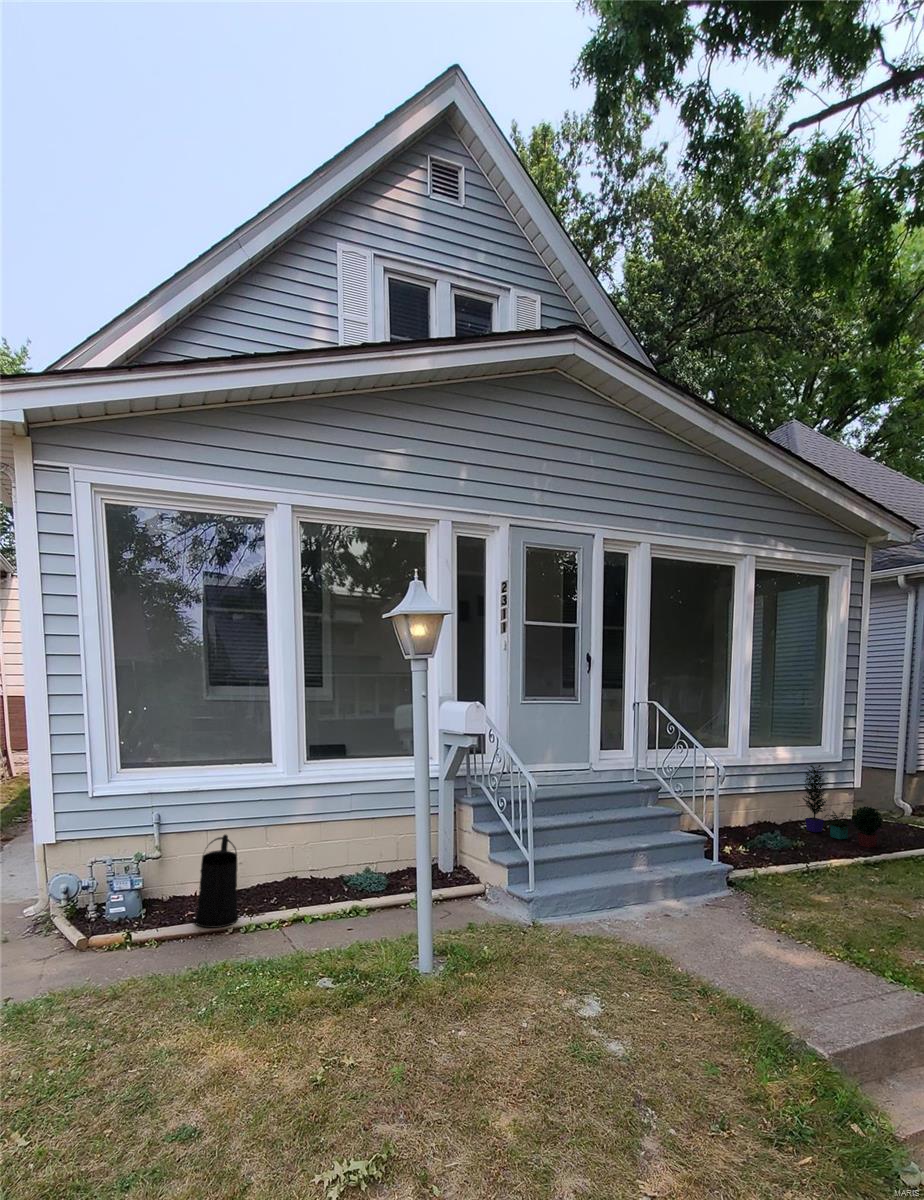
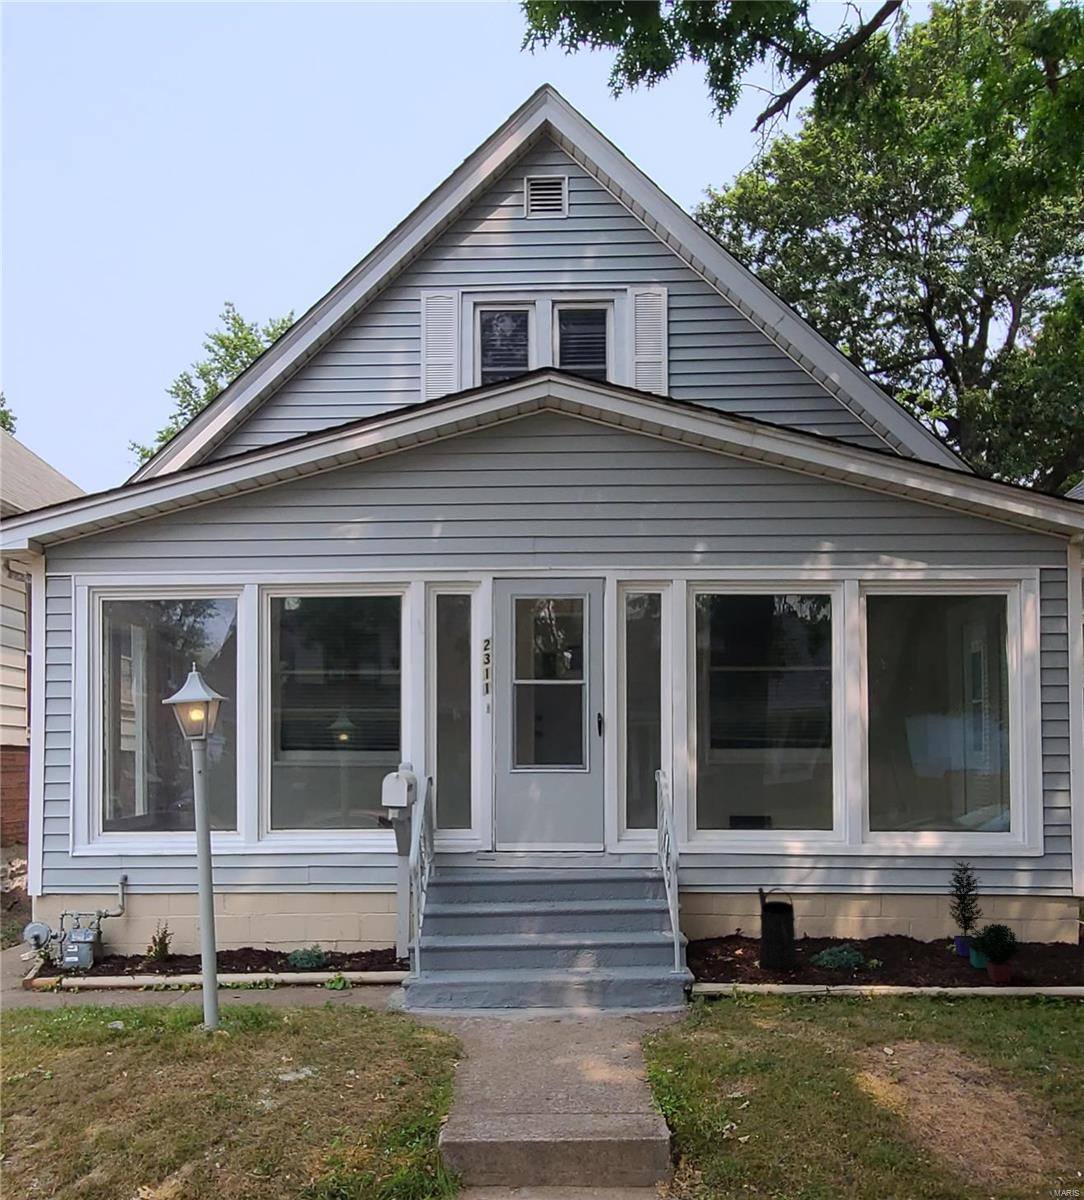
watering can: present [195,835,238,928] -> present [758,887,798,972]

